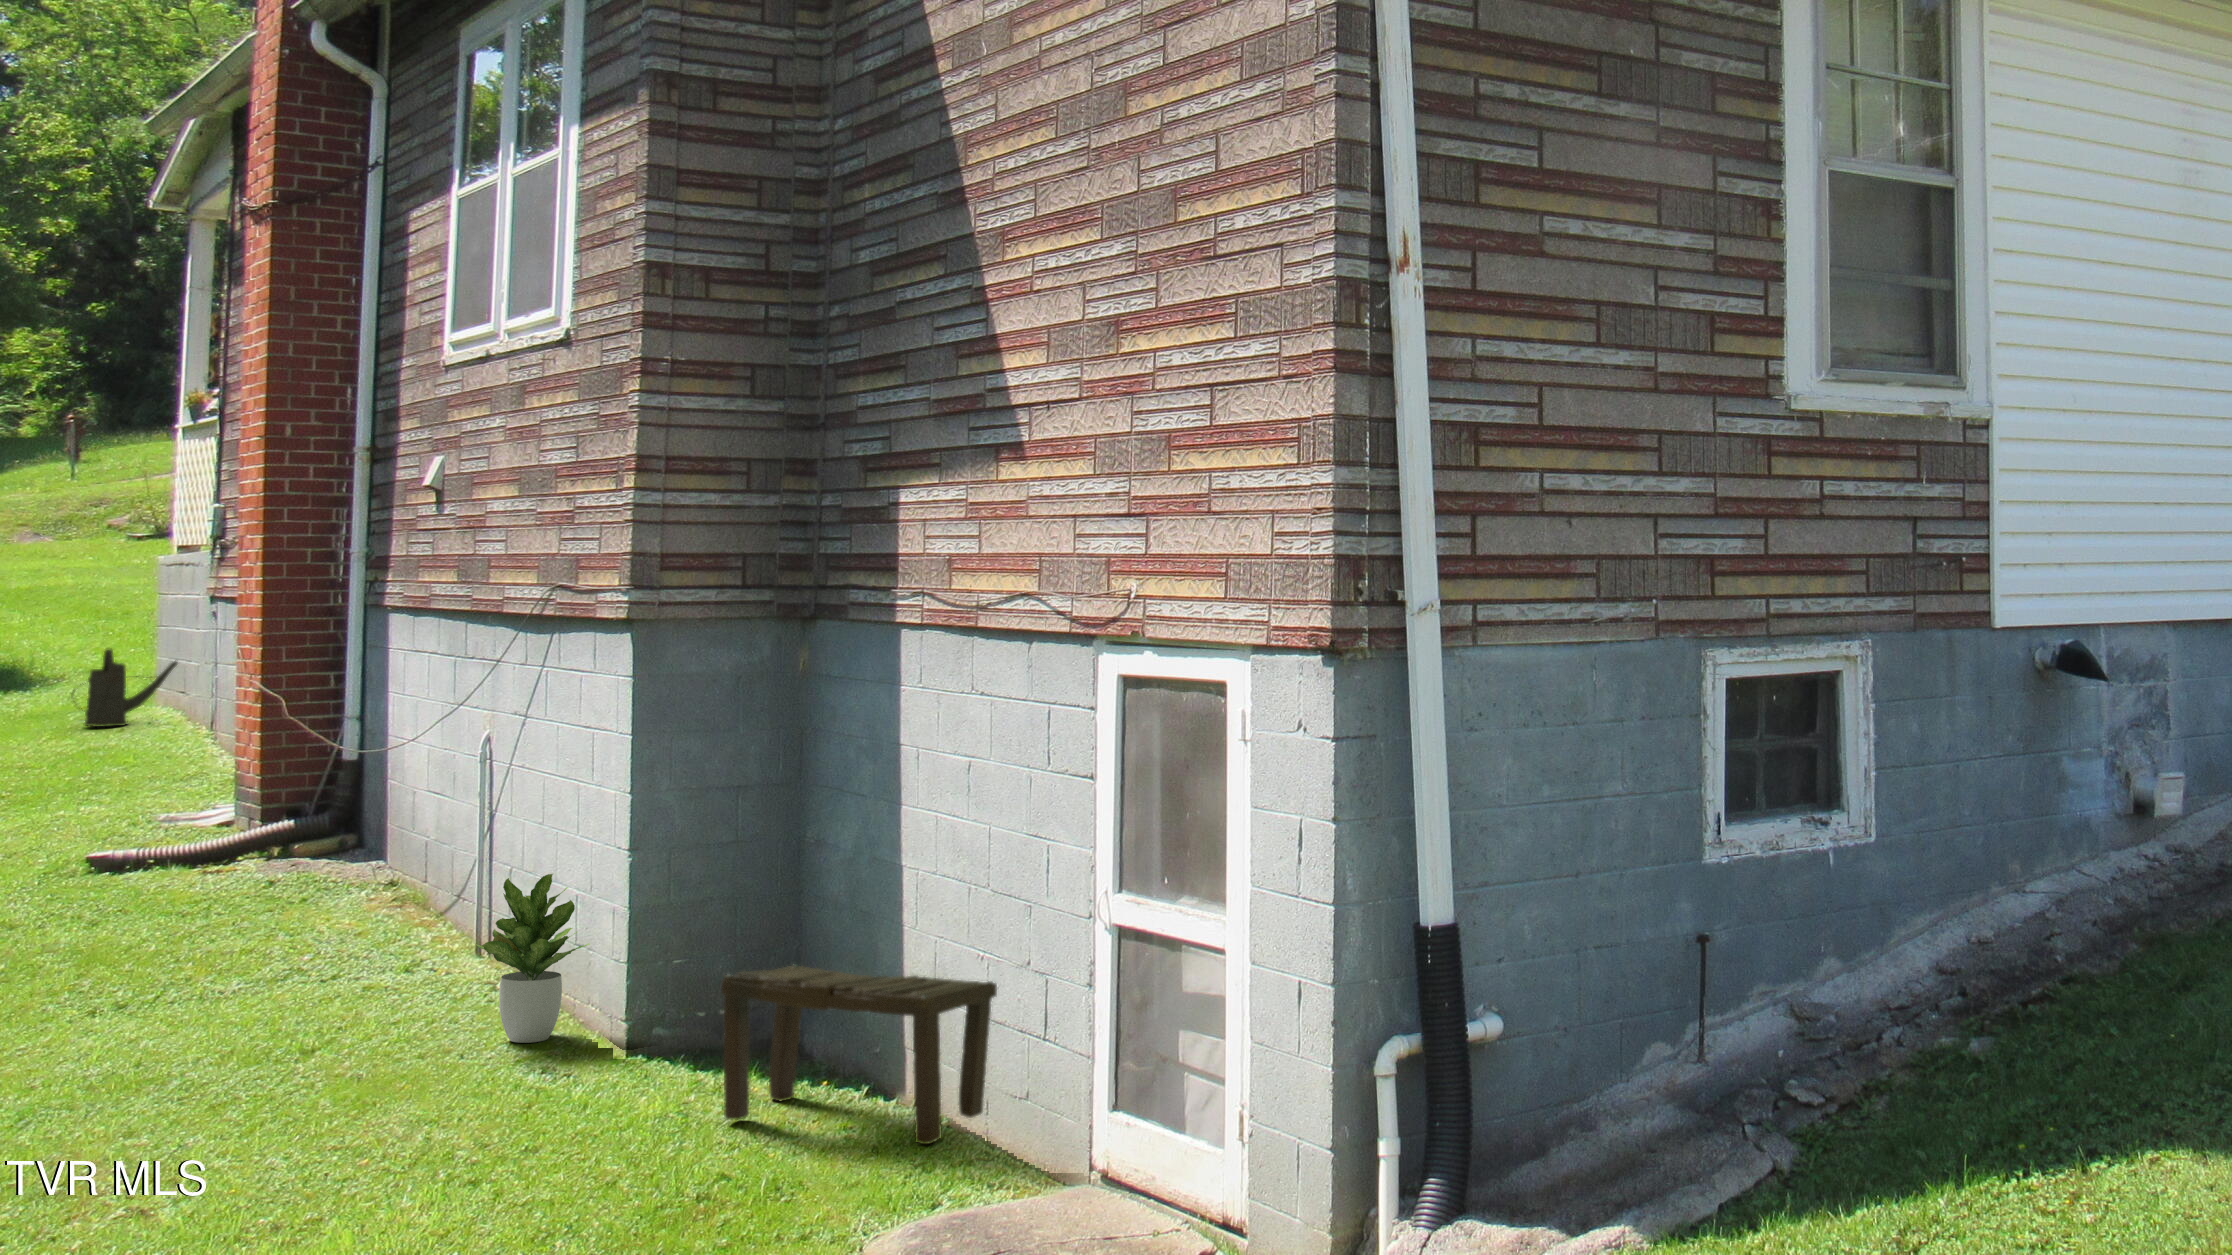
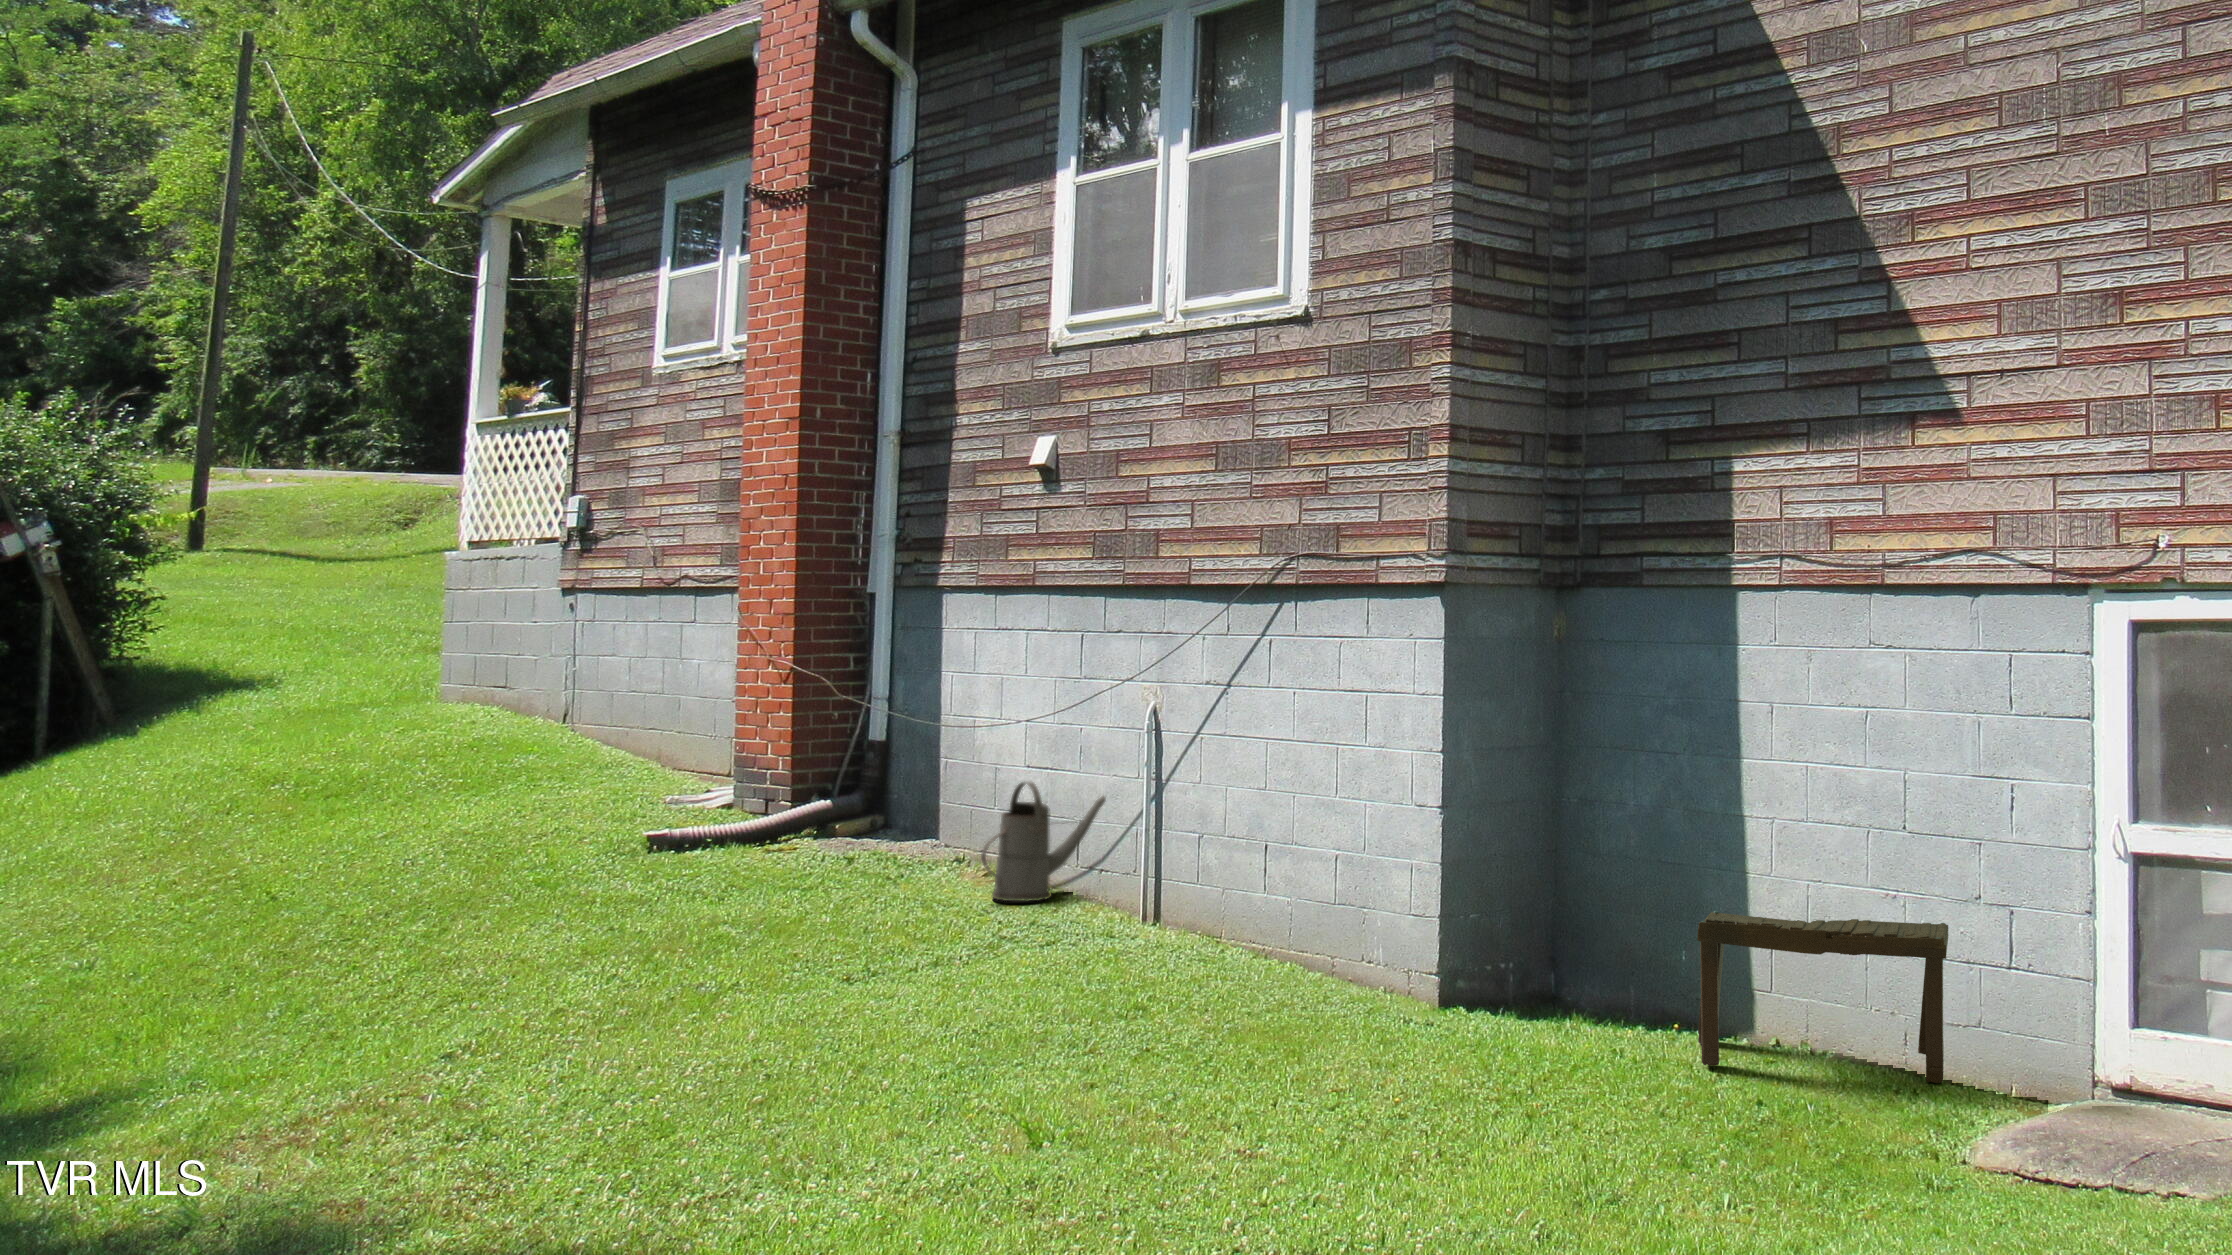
watering can: present [84,649,177,727] -> present [981,782,1106,901]
potted plant: present [477,874,589,1043] -> none [1296,829,1403,996]

